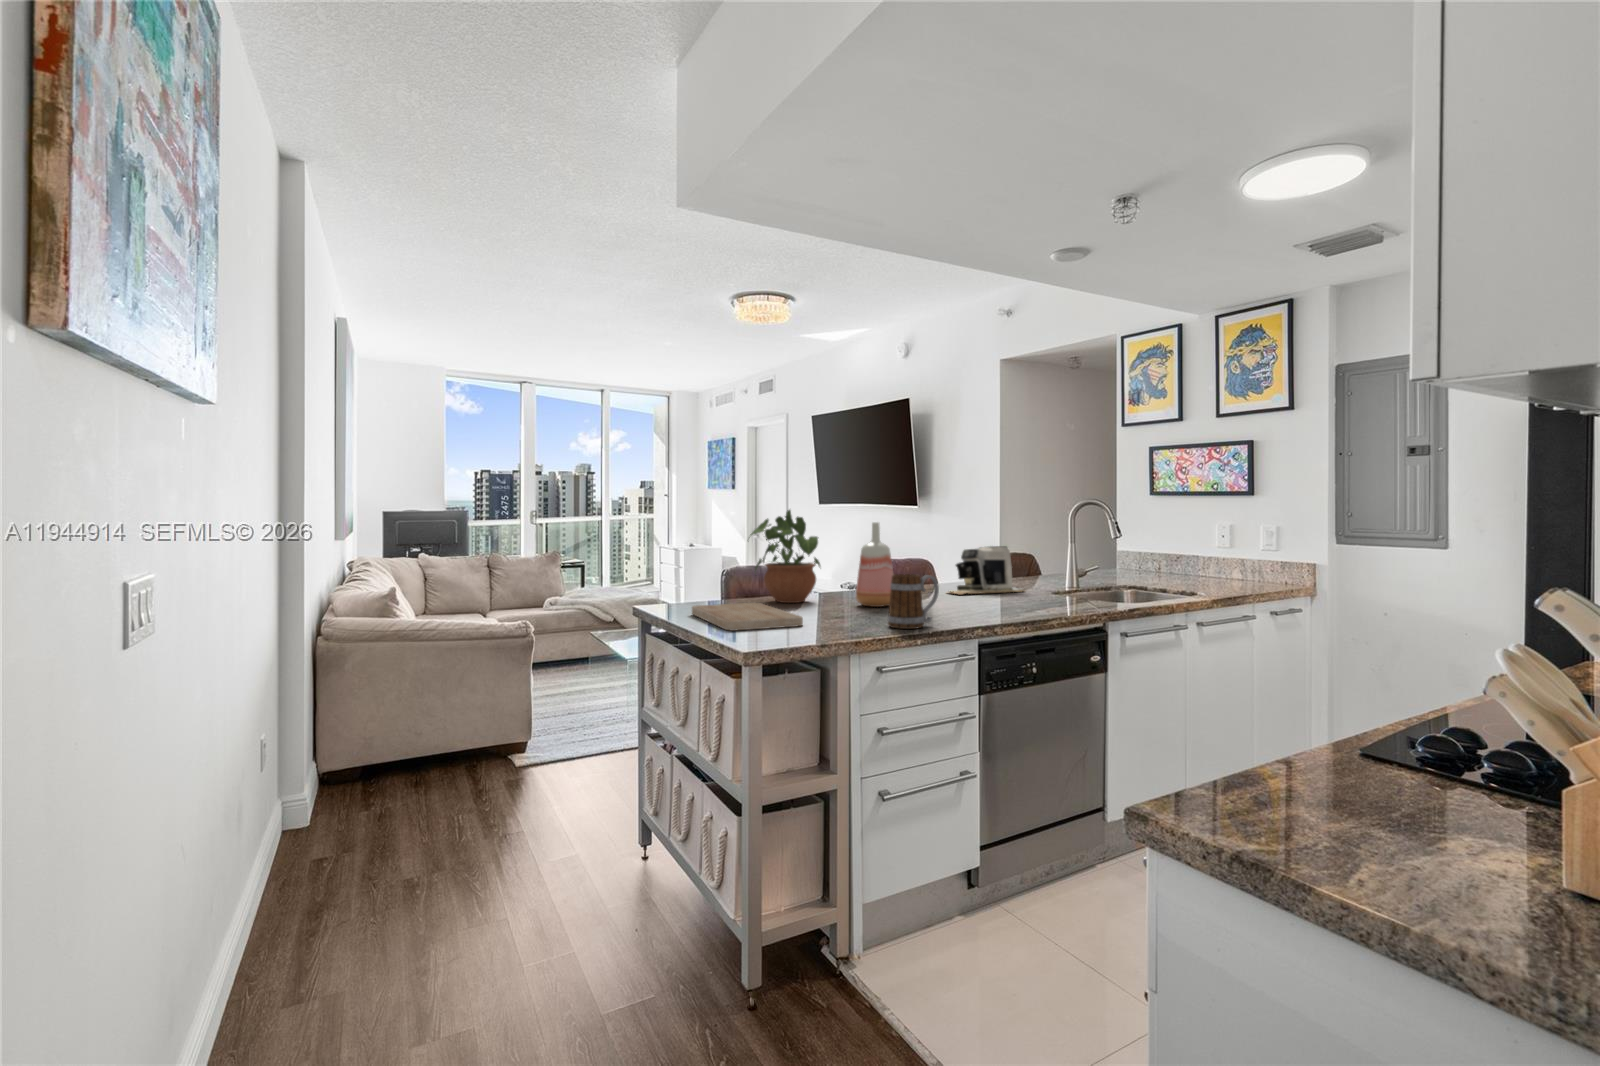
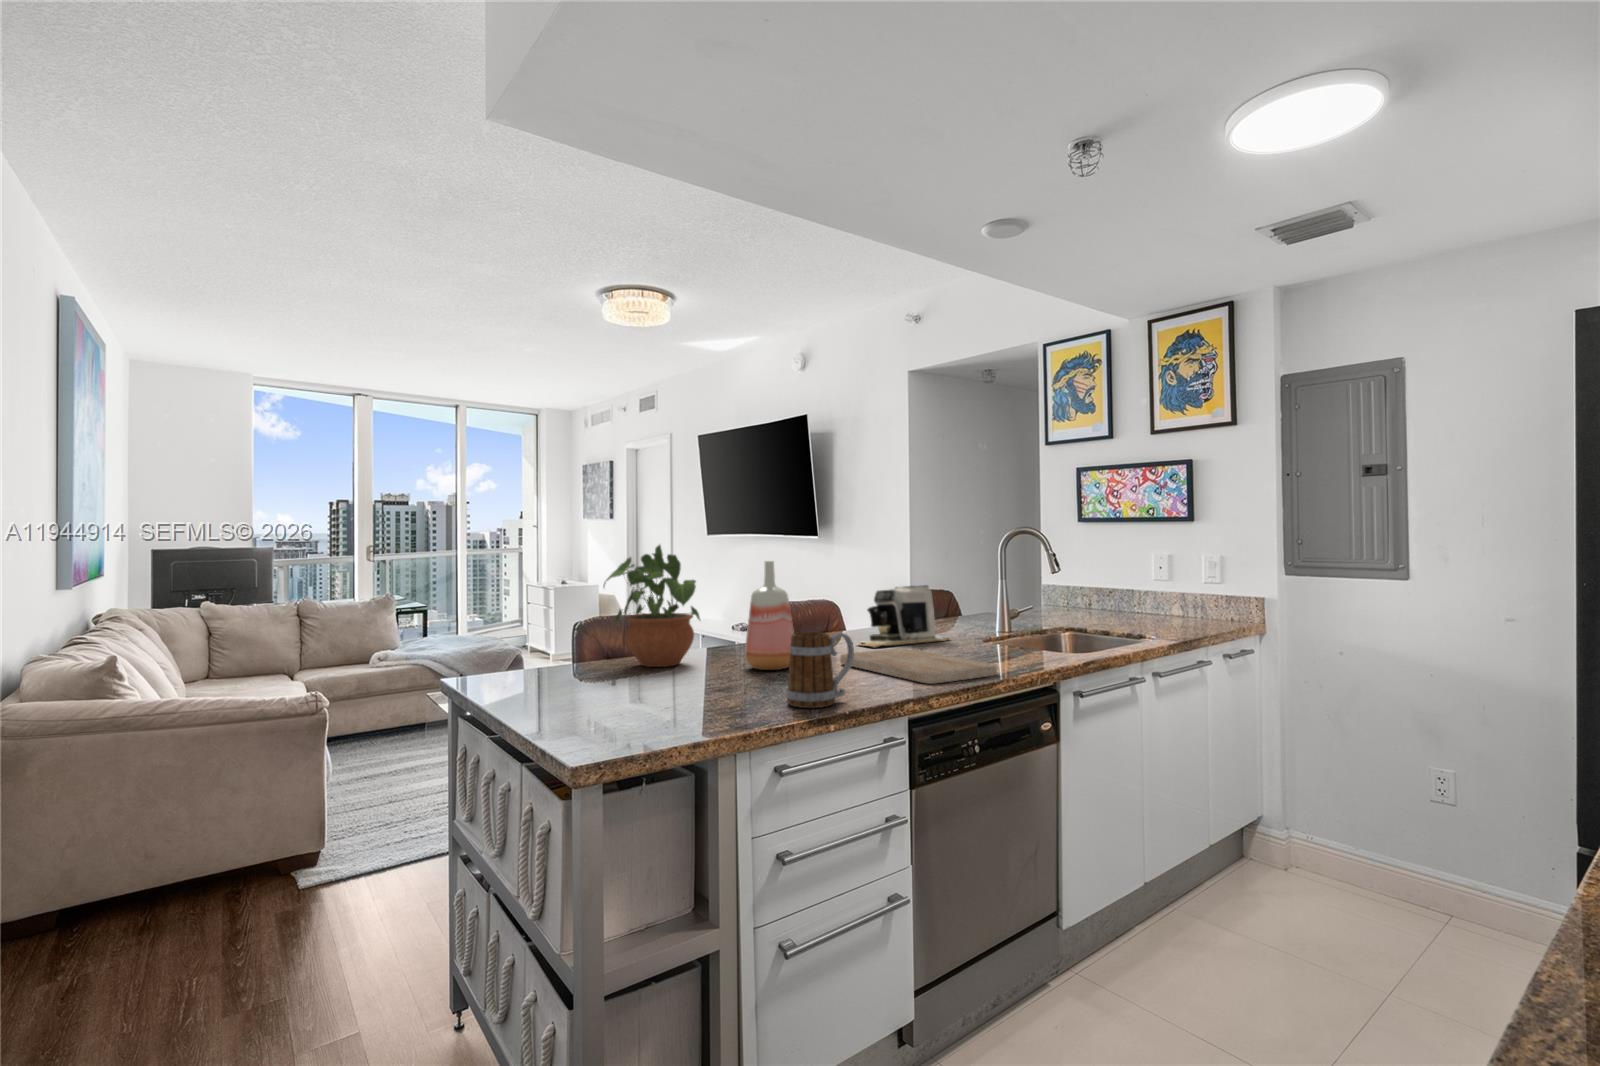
cutting board: present [692,603,803,631] -> present [840,648,997,684]

